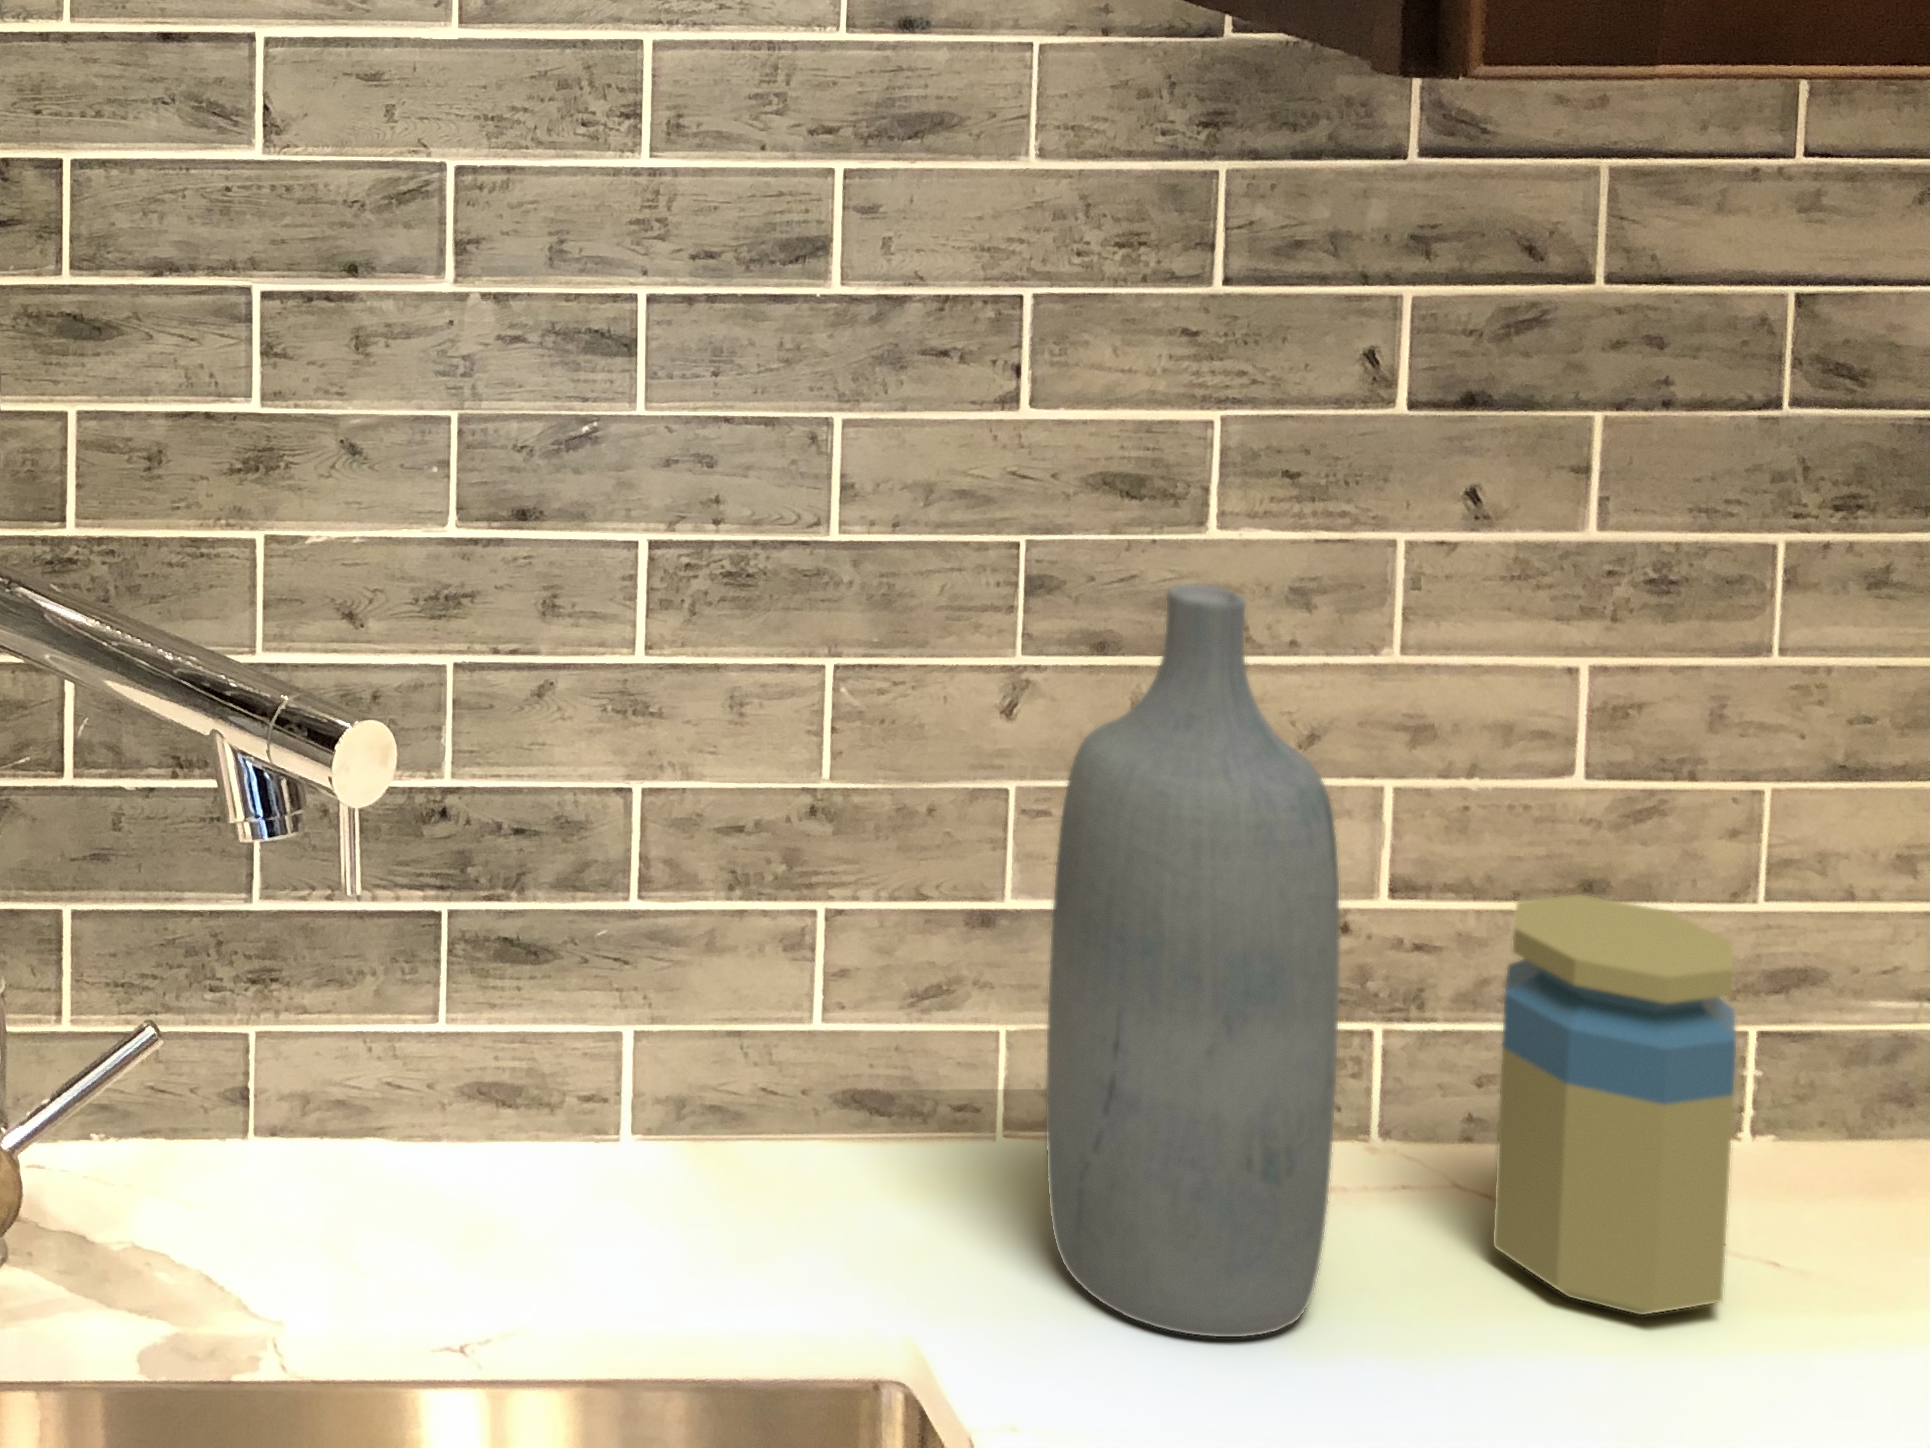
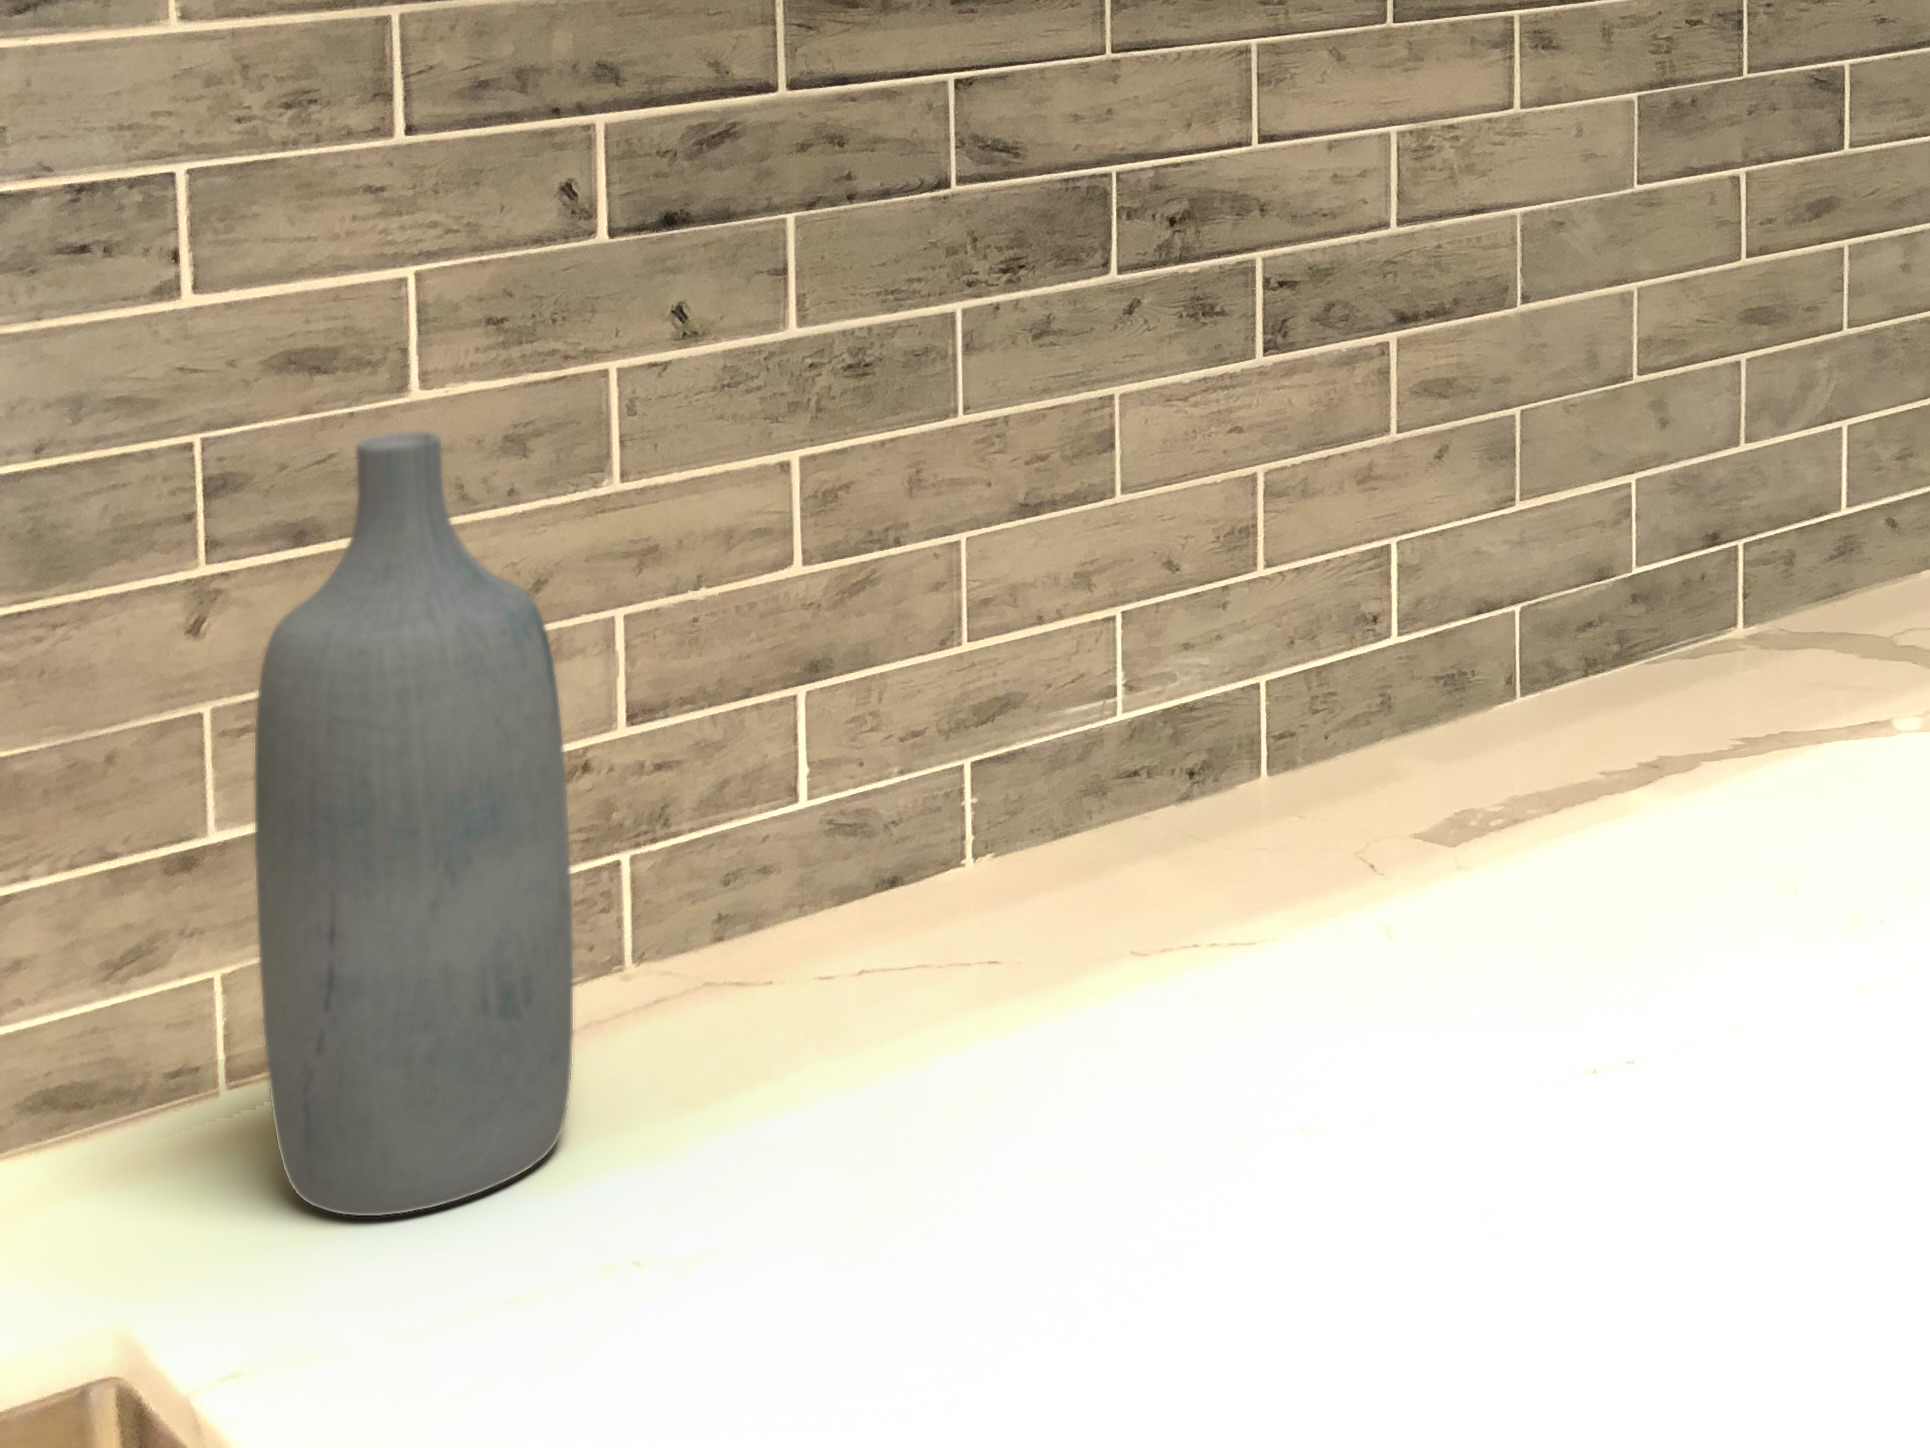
jar: present [1493,894,1736,1315] -> none [734,656,942,1036]

